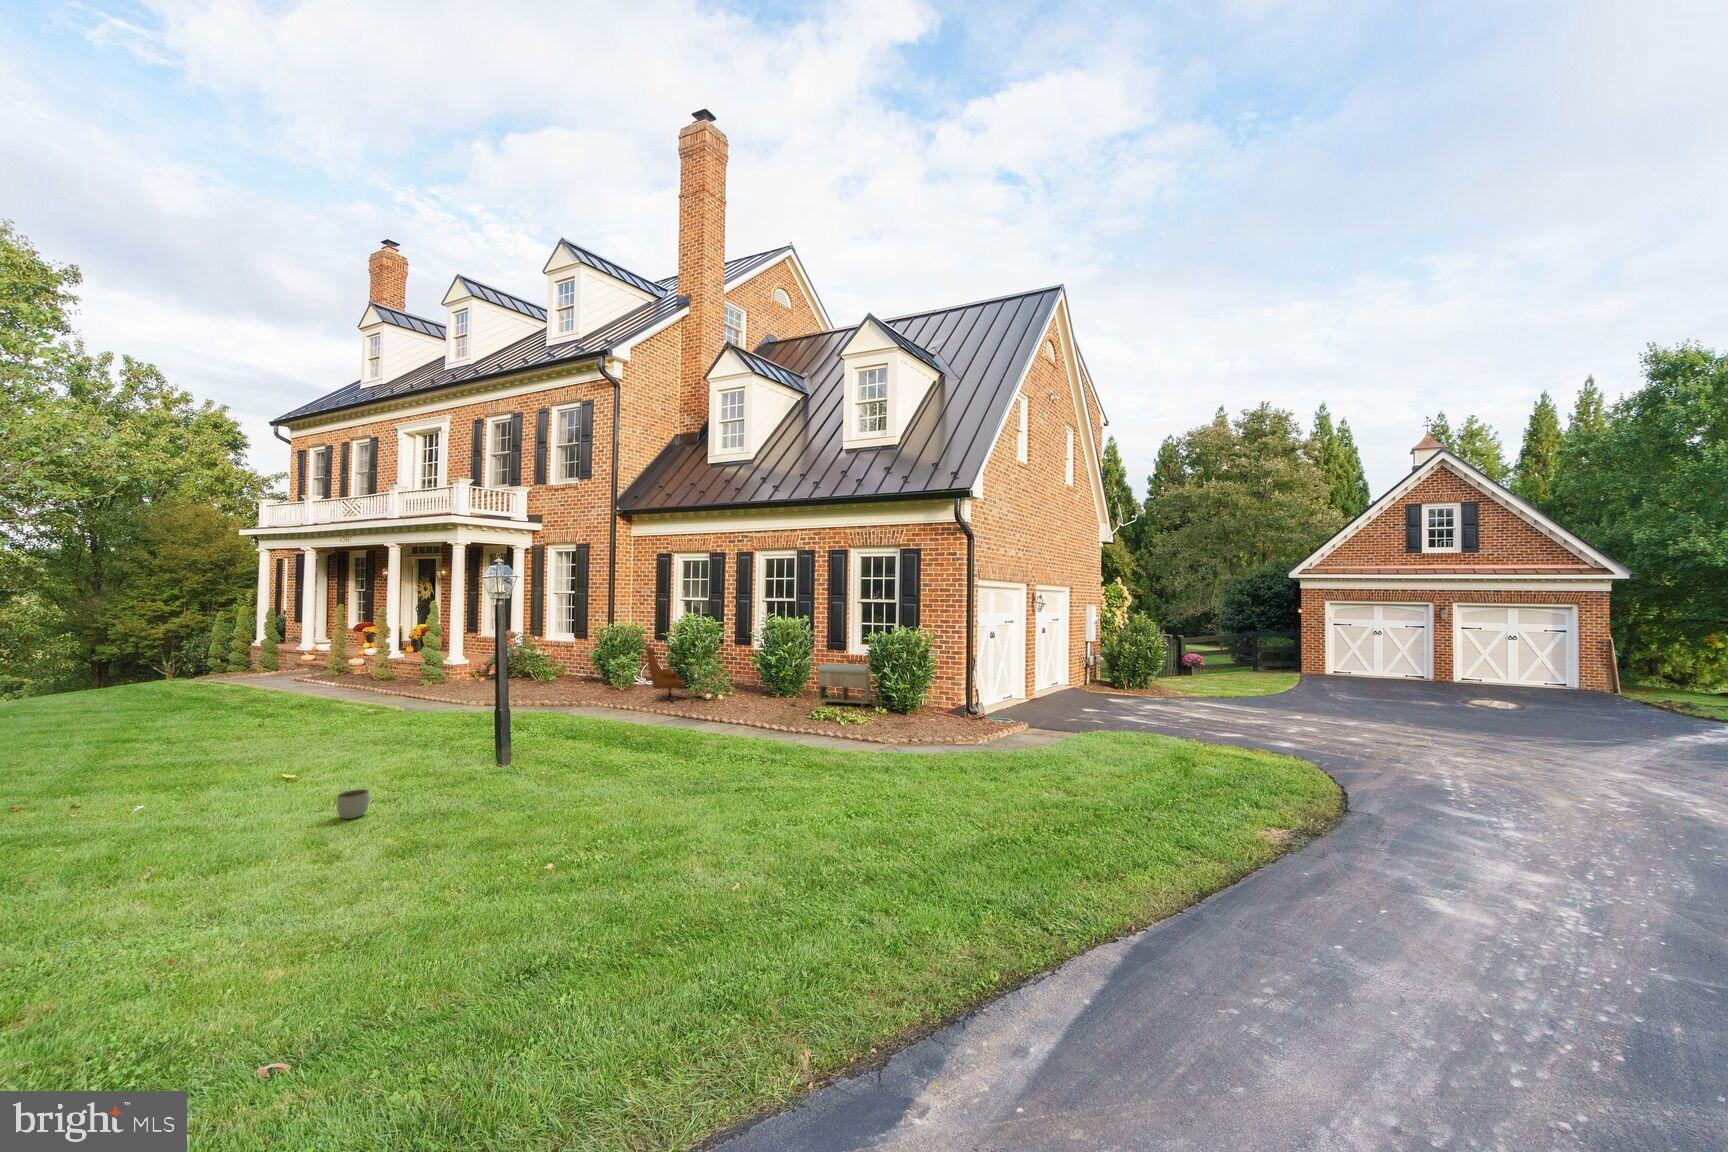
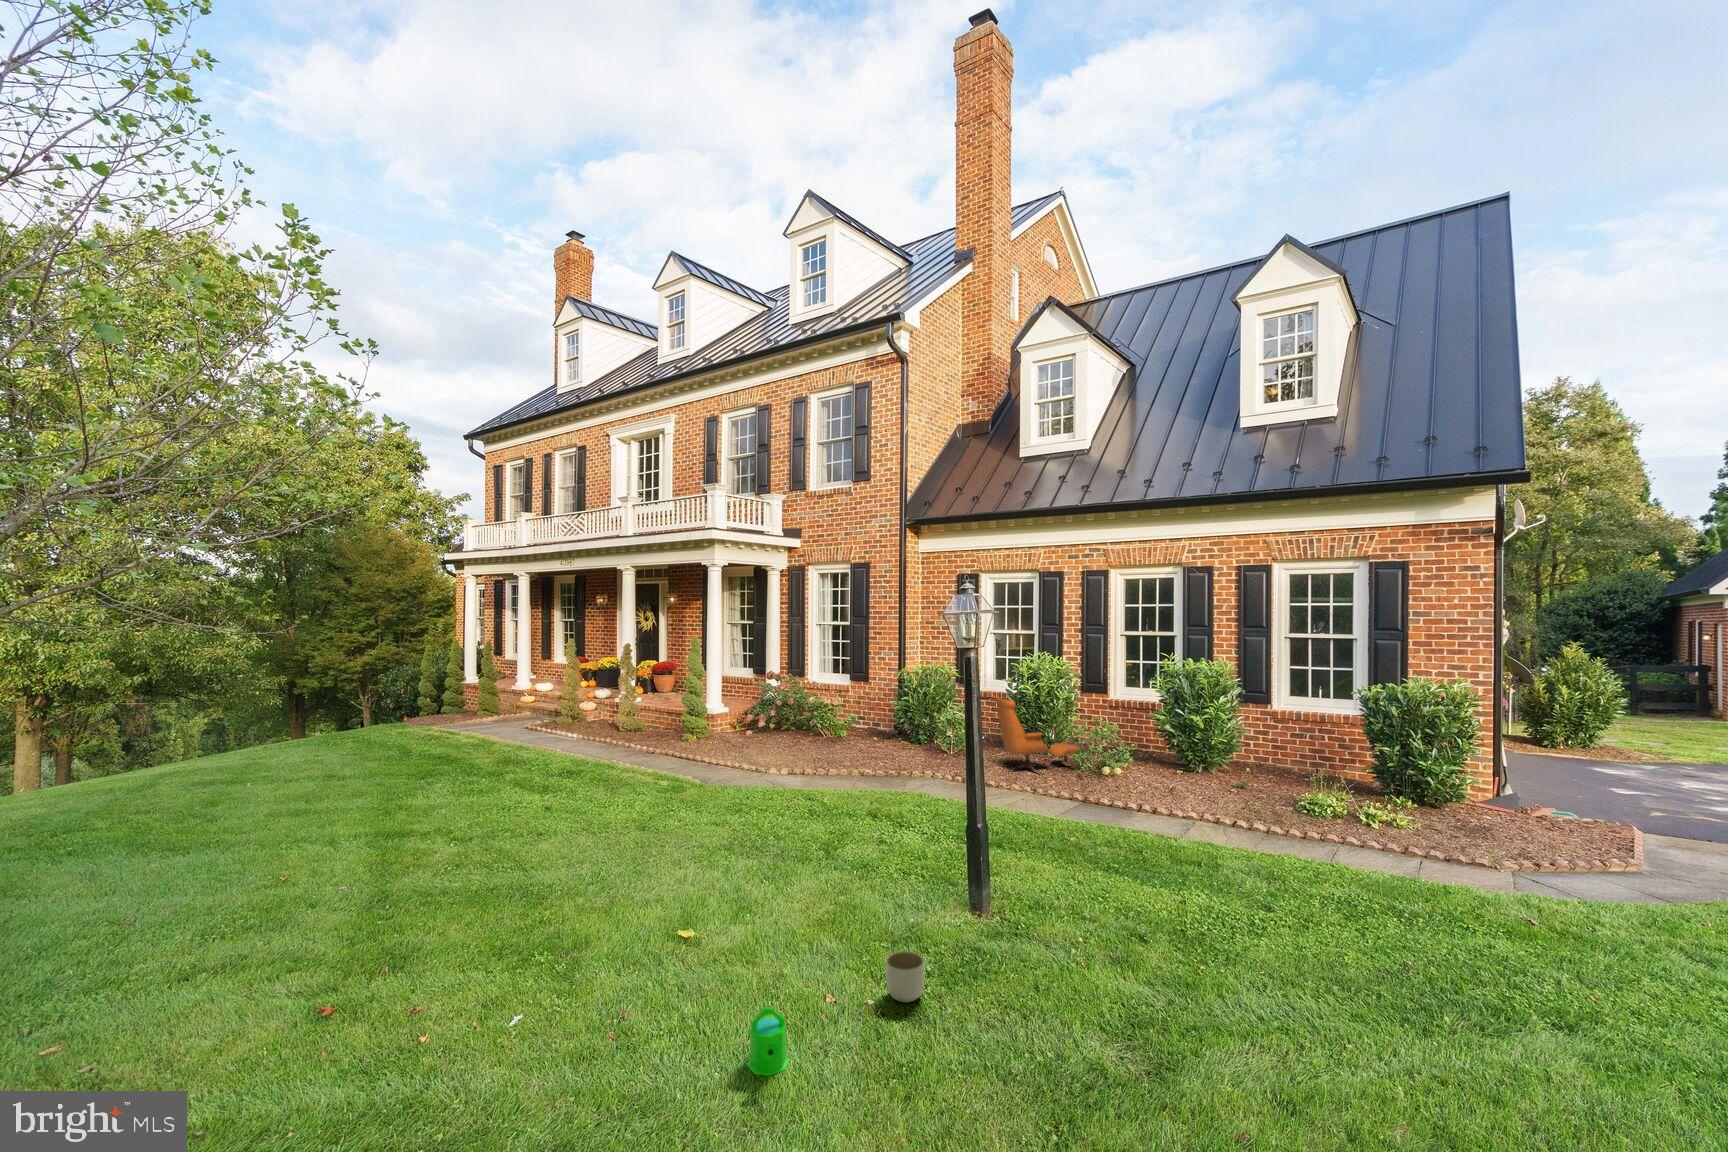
storage bench: present [818,663,870,706] -> none [1248,722,1333,788]
watering can: none [182,813,221,854] -> present [747,1007,790,1076]

